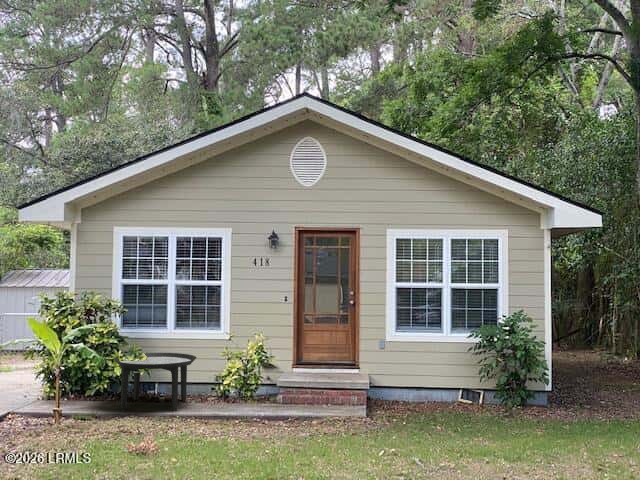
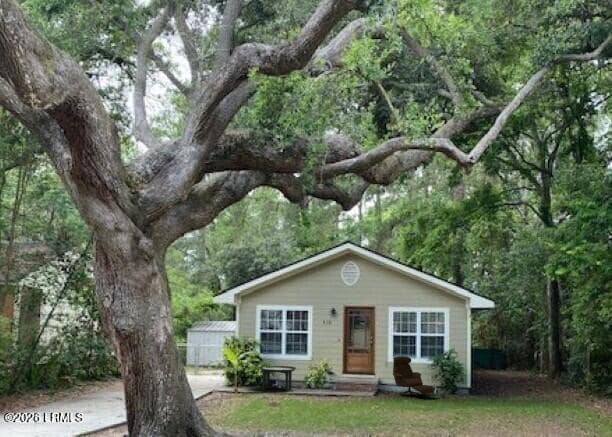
lounge chair: none [399,328,488,419] -> present [393,356,433,399]

